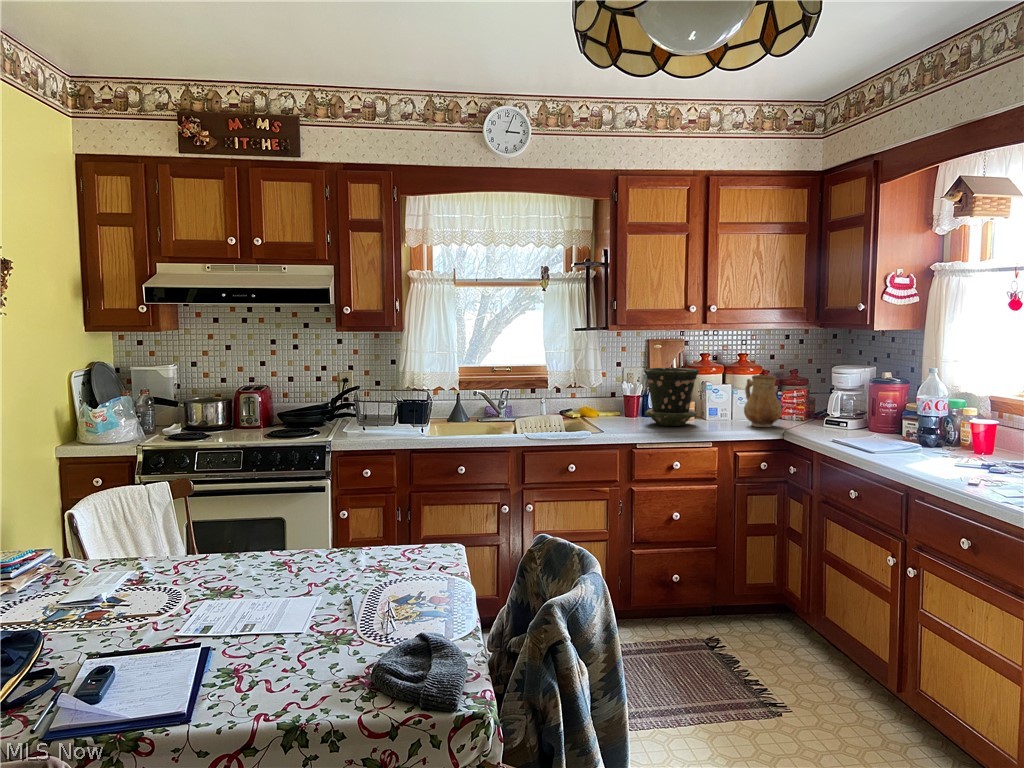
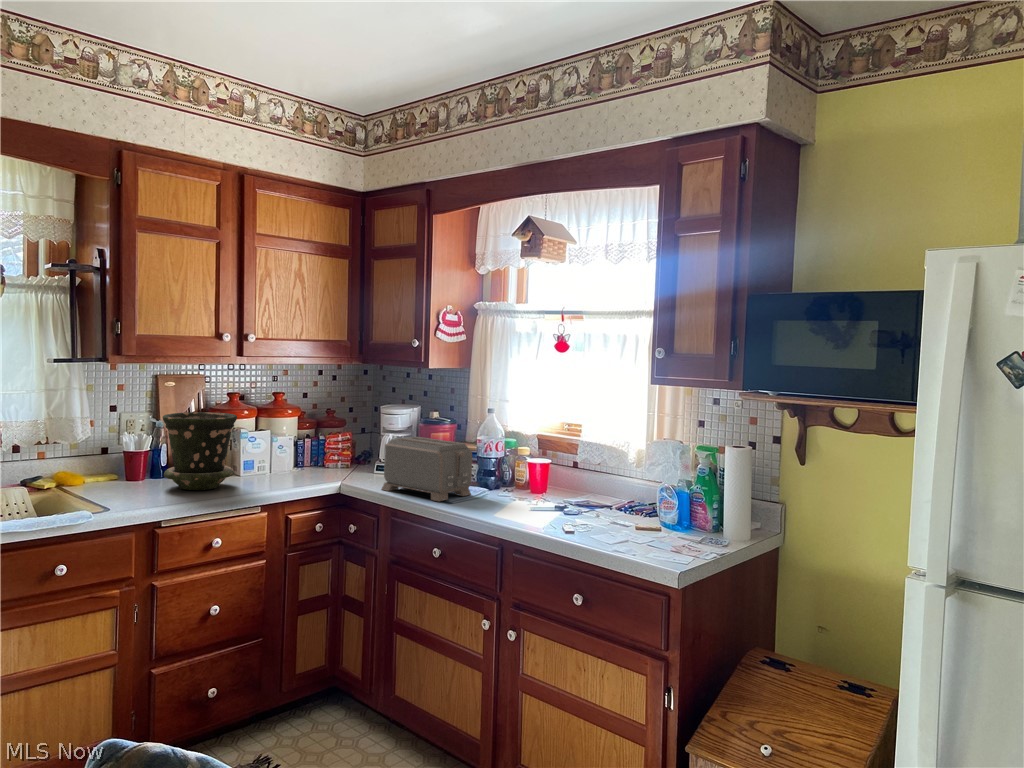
ceramic pitcher: present [744,375,782,427] -> none [290,419,334,481]
toaster: none [816,392,905,450] -> present [382,437,472,501]

